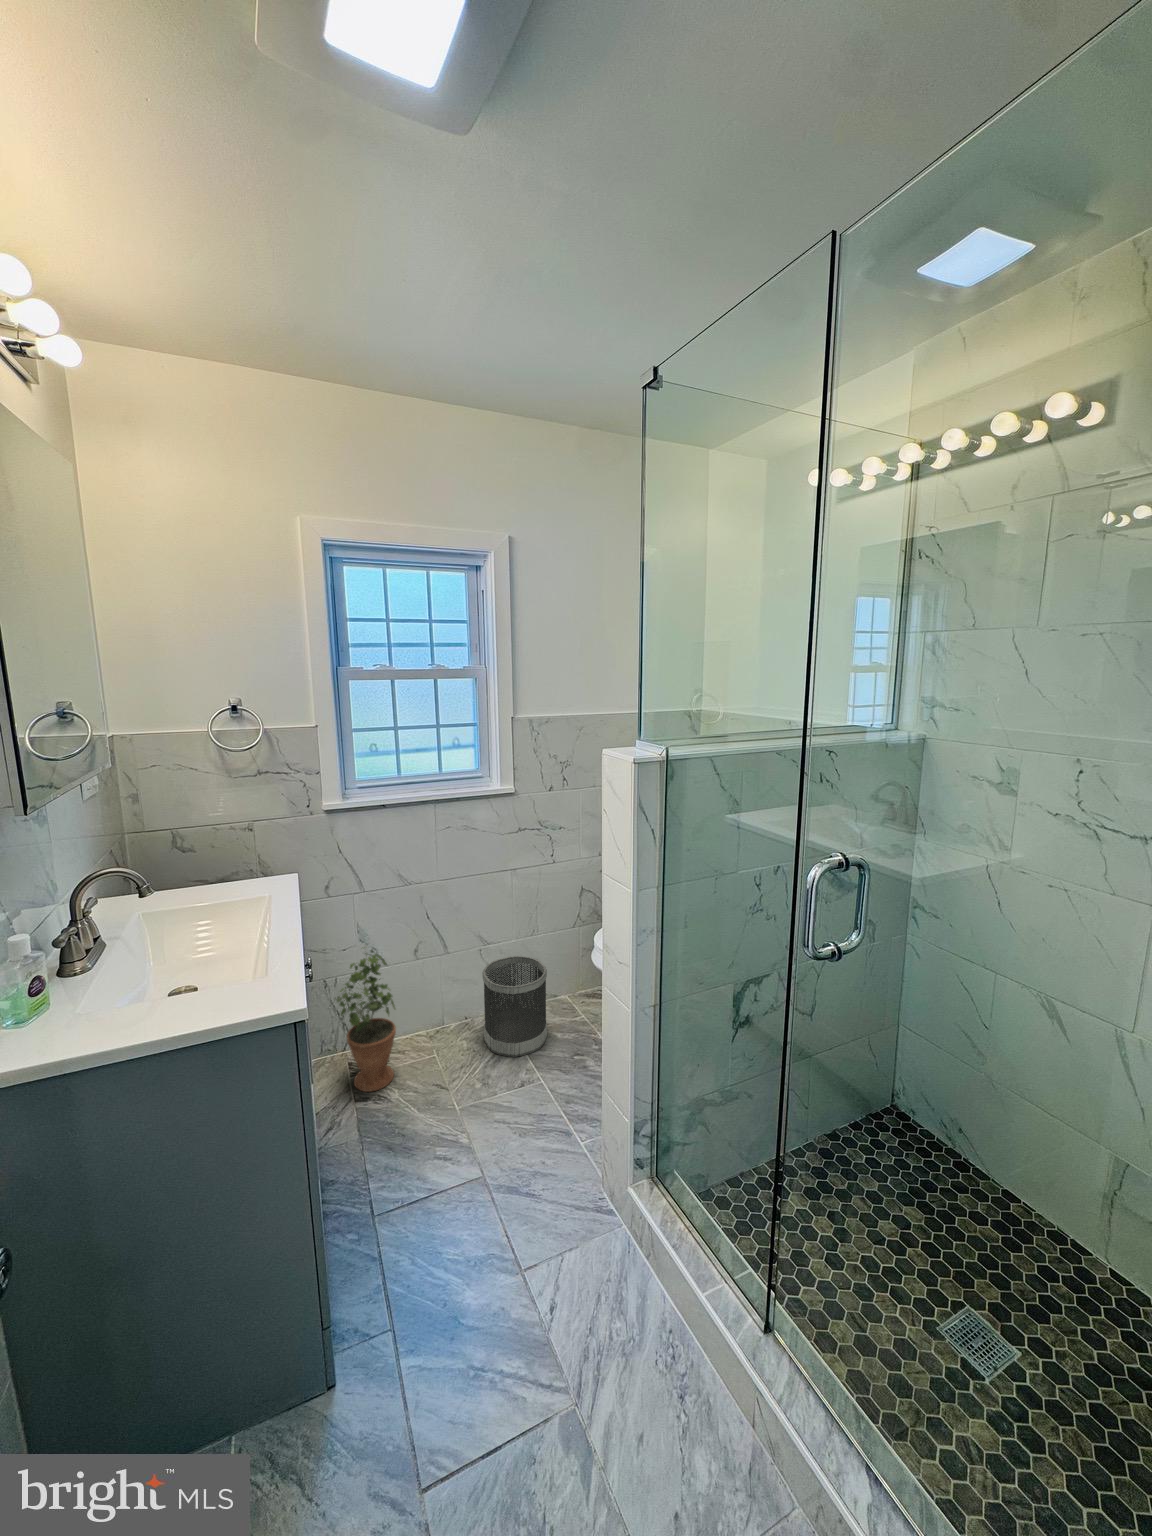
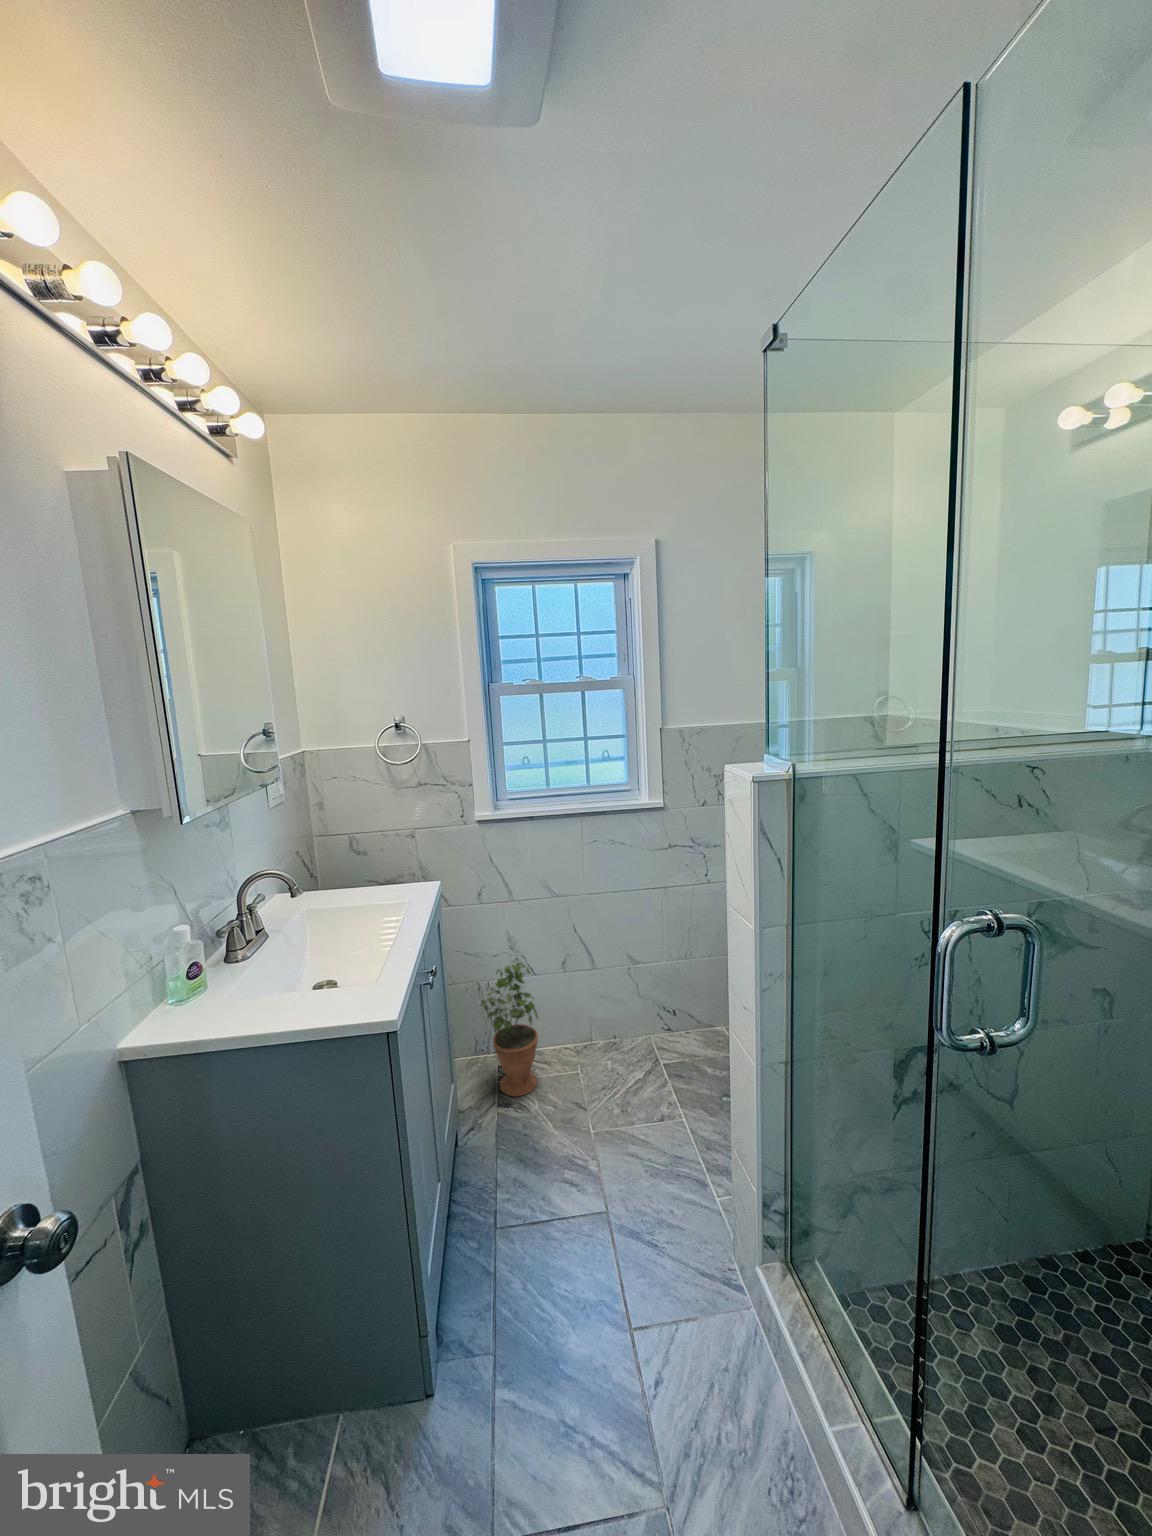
wastebasket: present [482,956,547,1057] -> none [626,978,695,1086]

